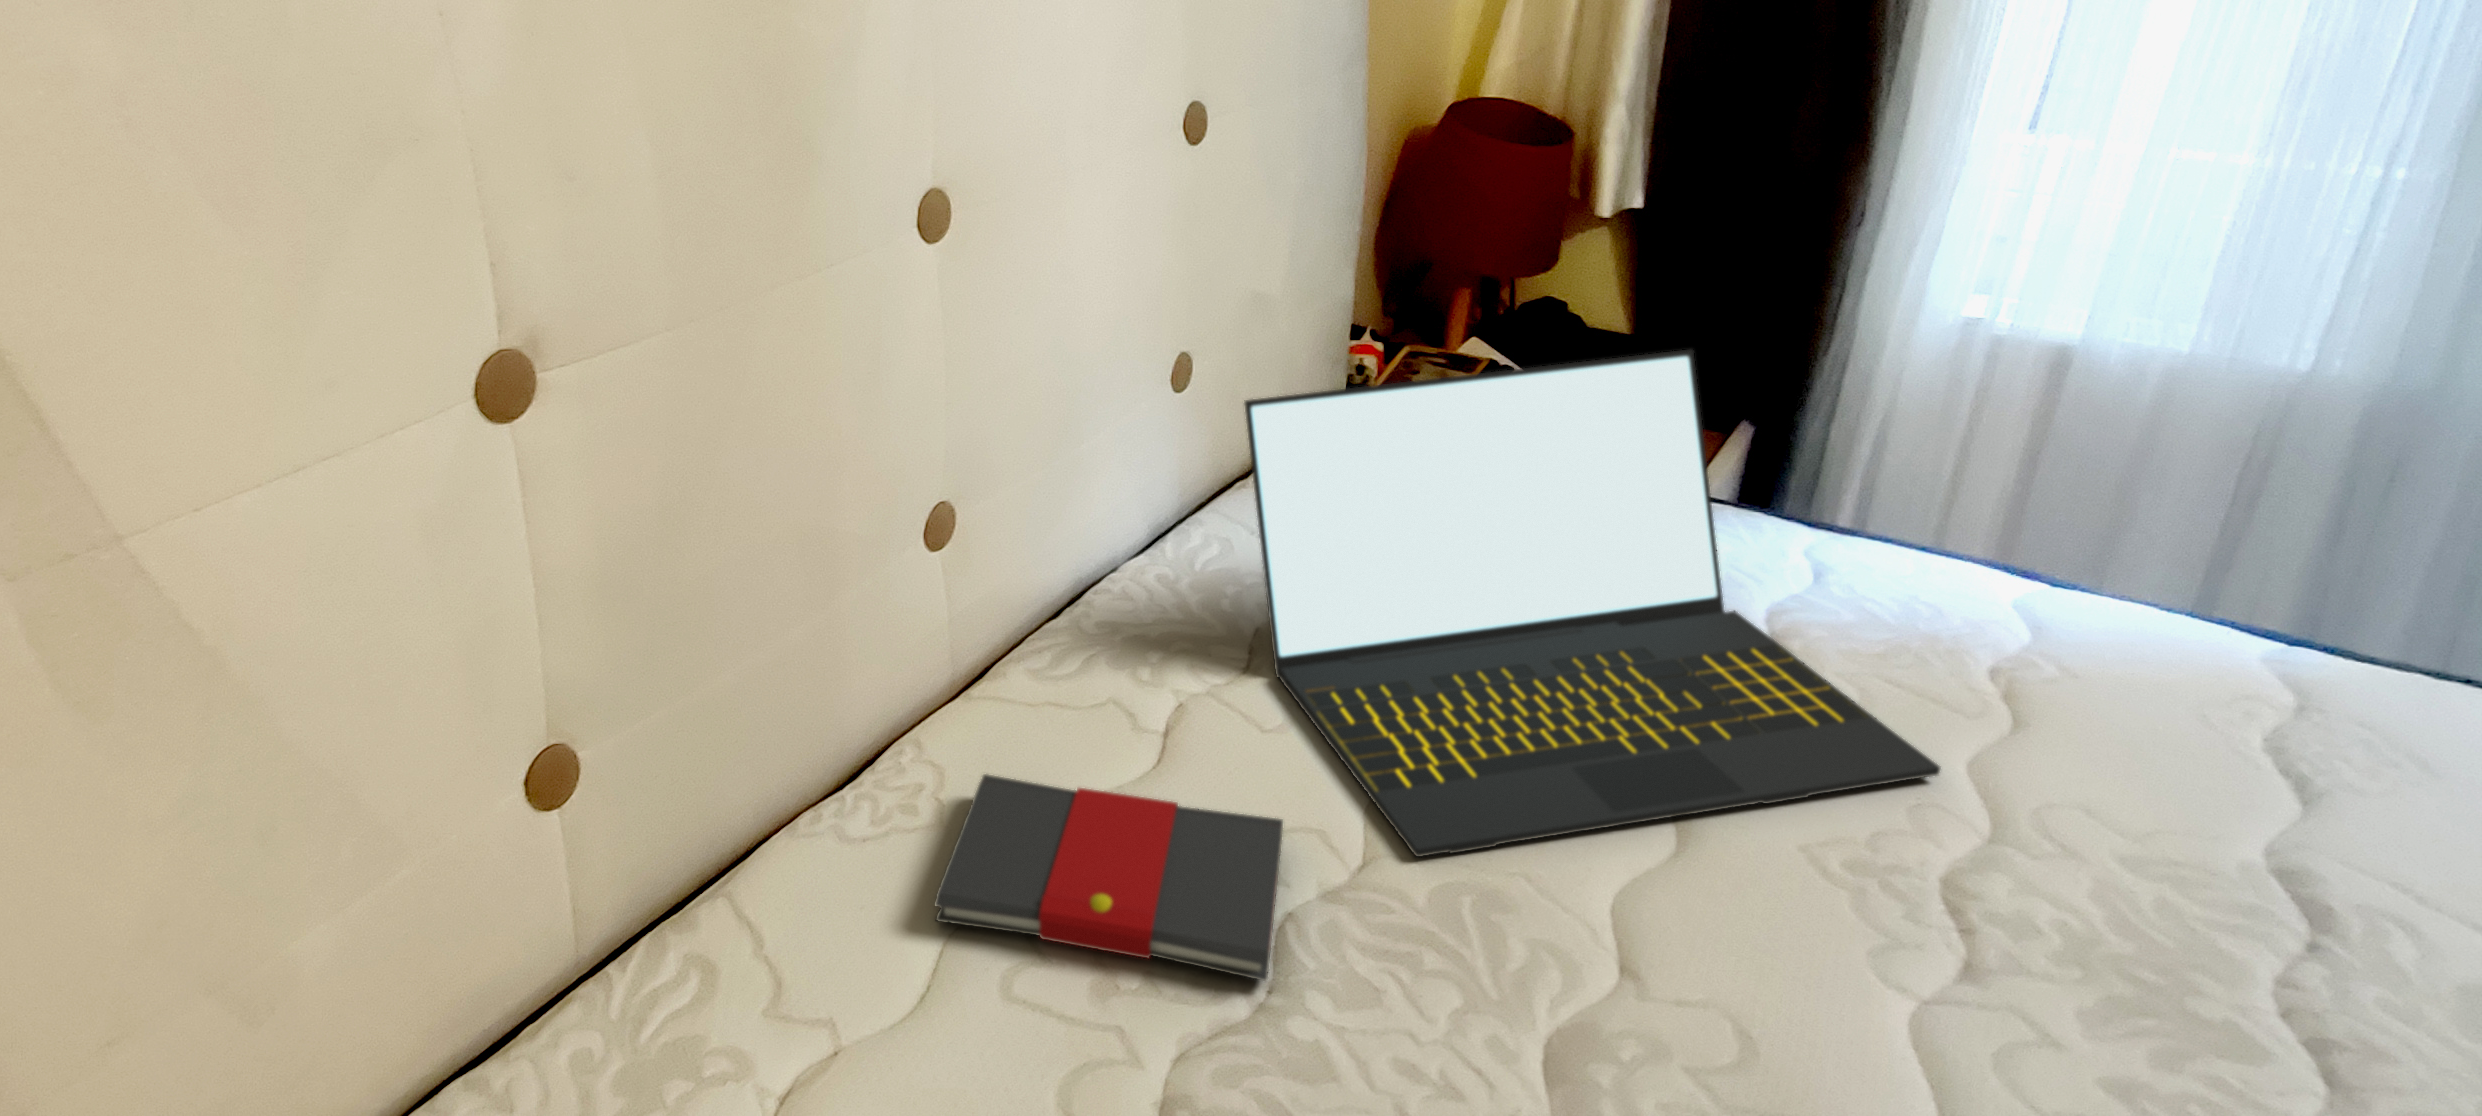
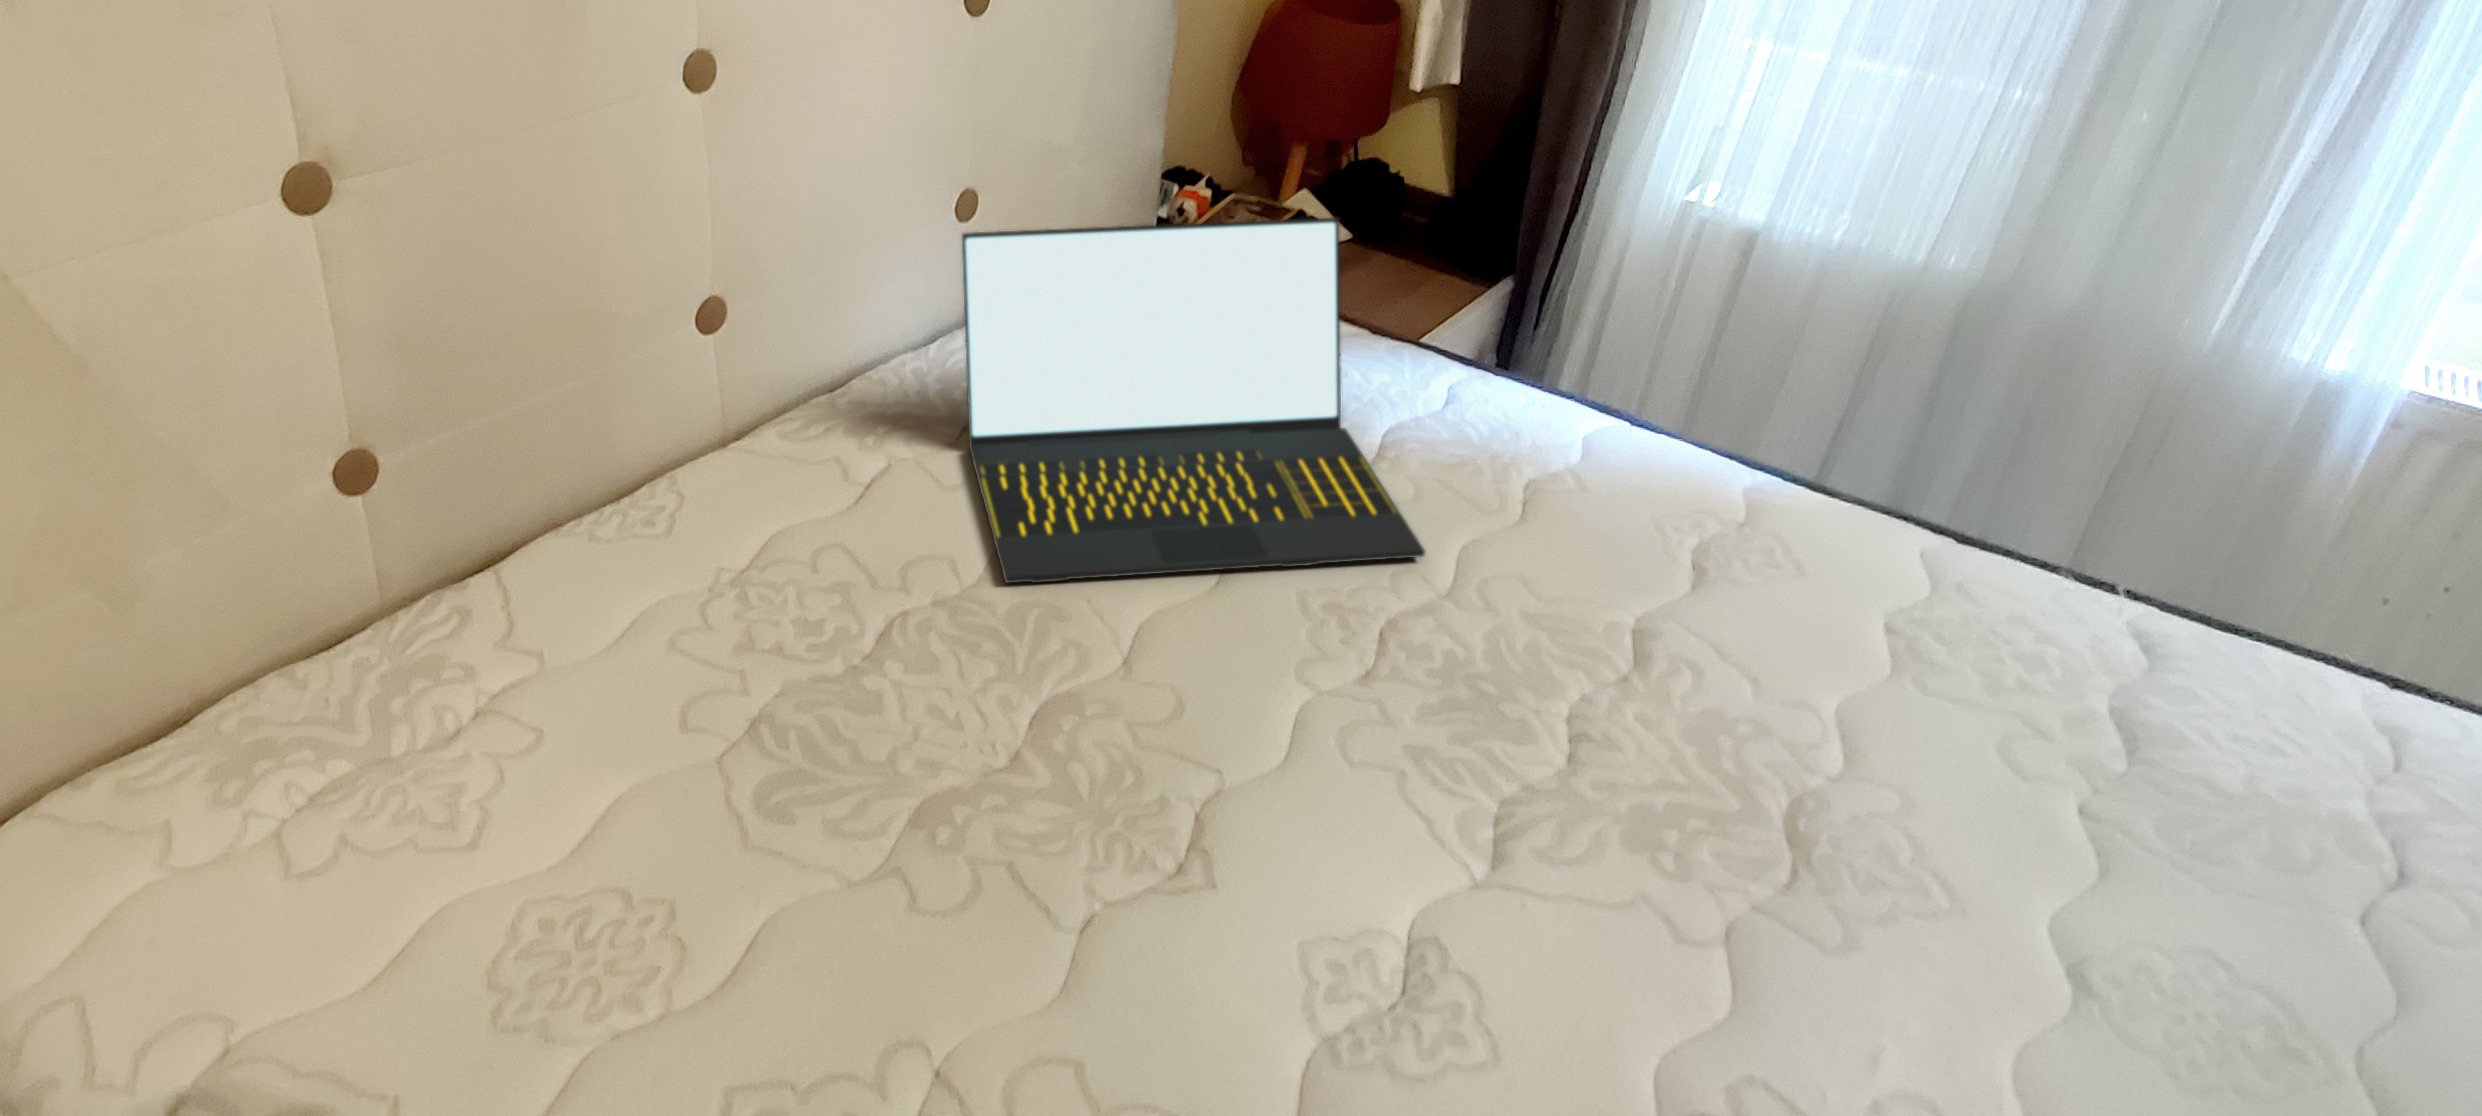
book: present [935,774,1283,981] -> none [636,502,914,653]

